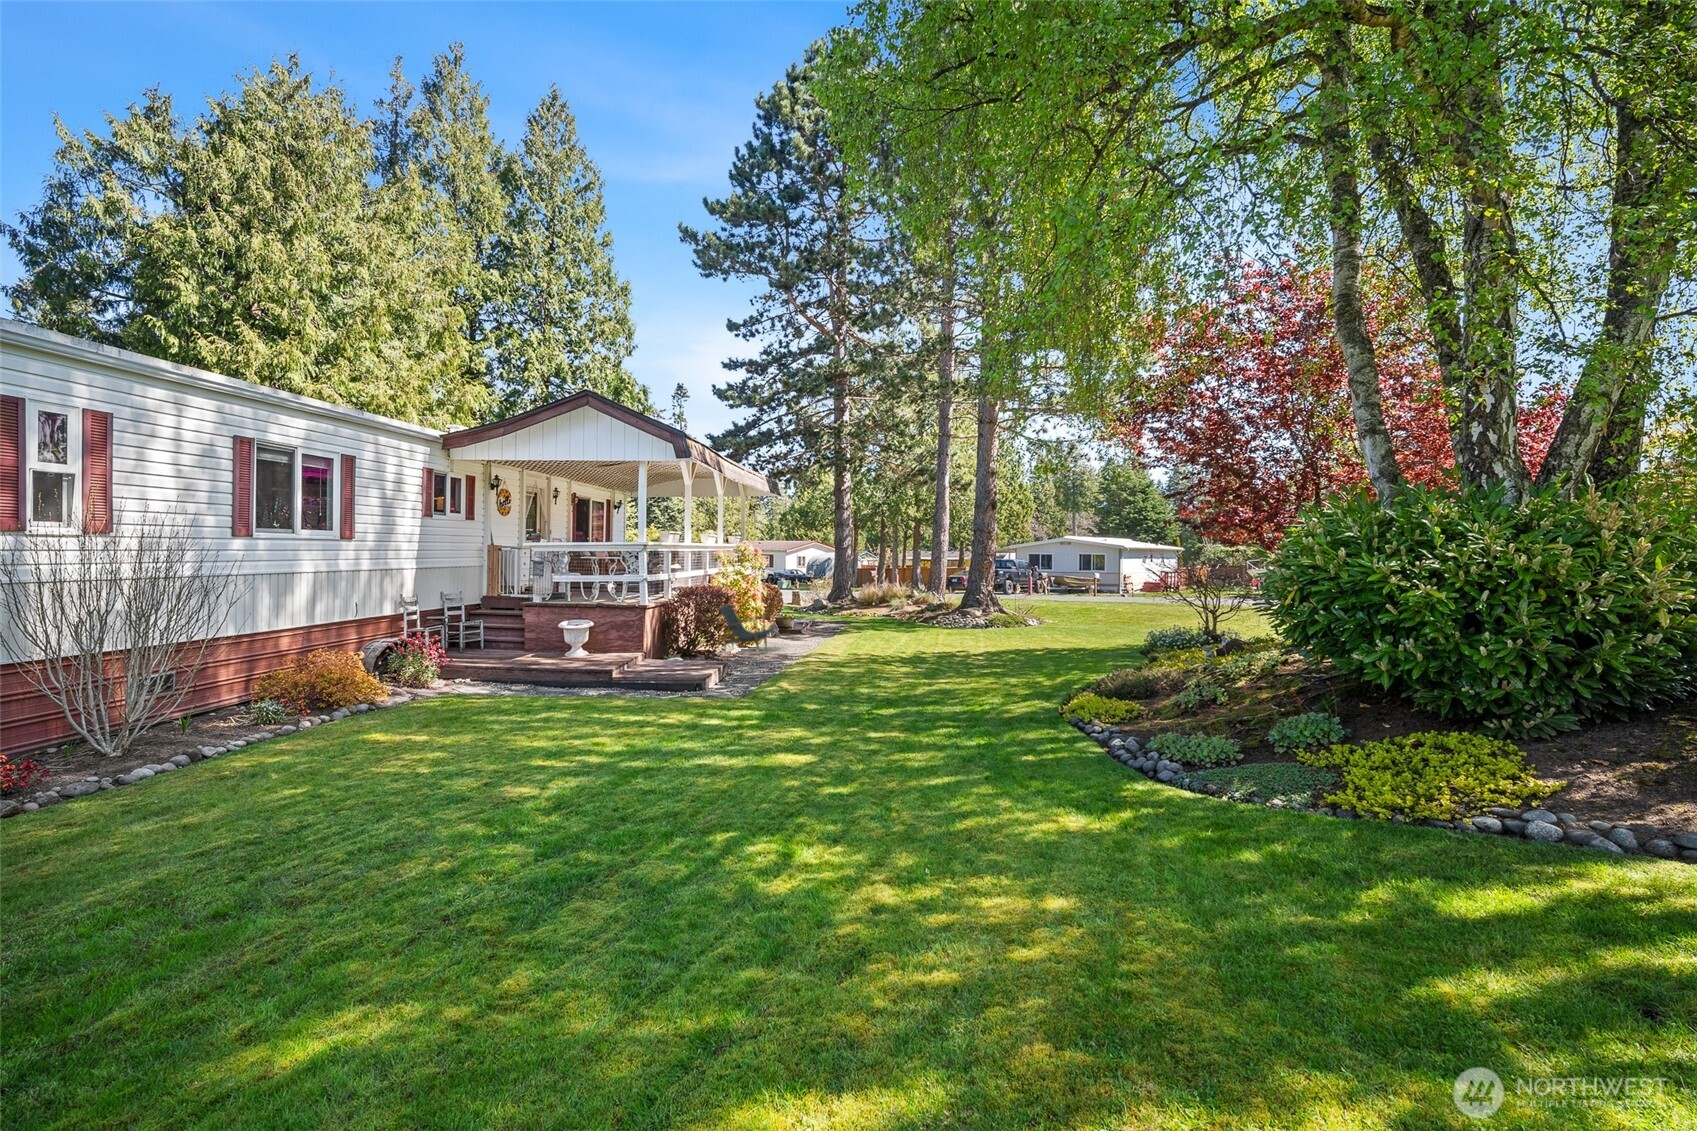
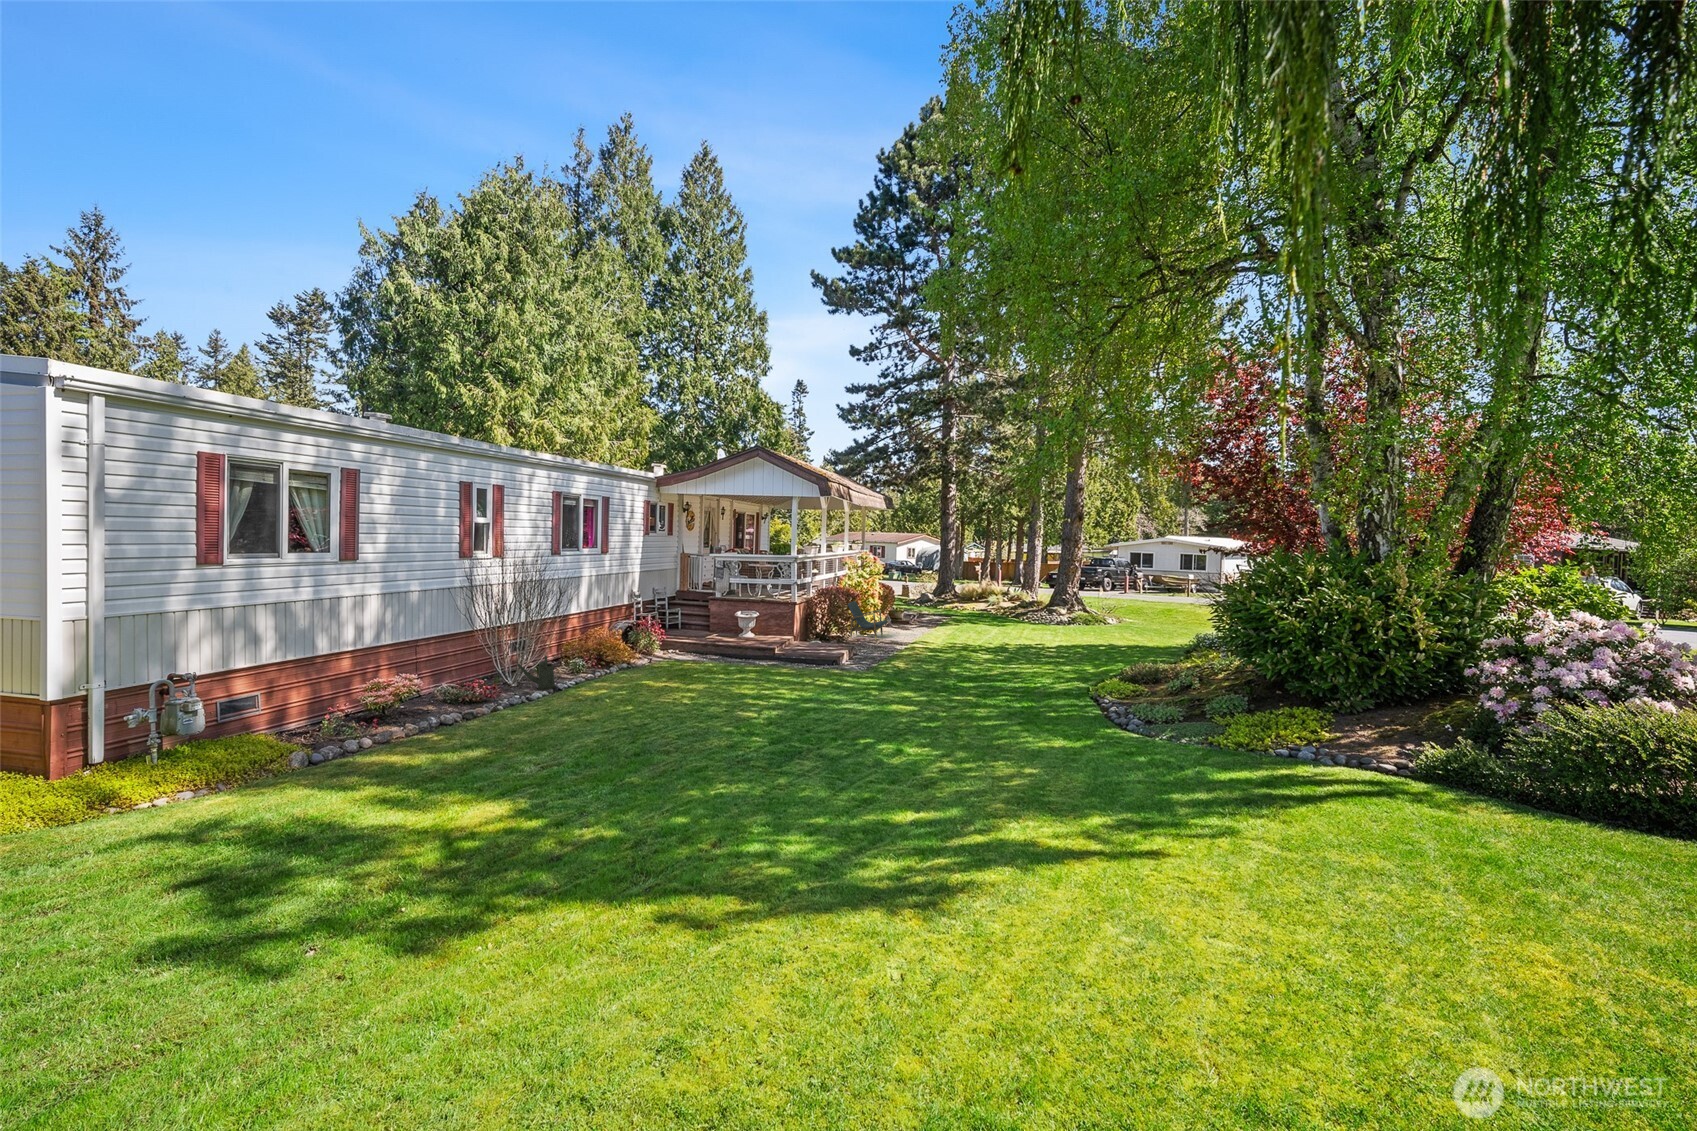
watering can: none [105,700,199,760] -> present [517,656,560,690]

